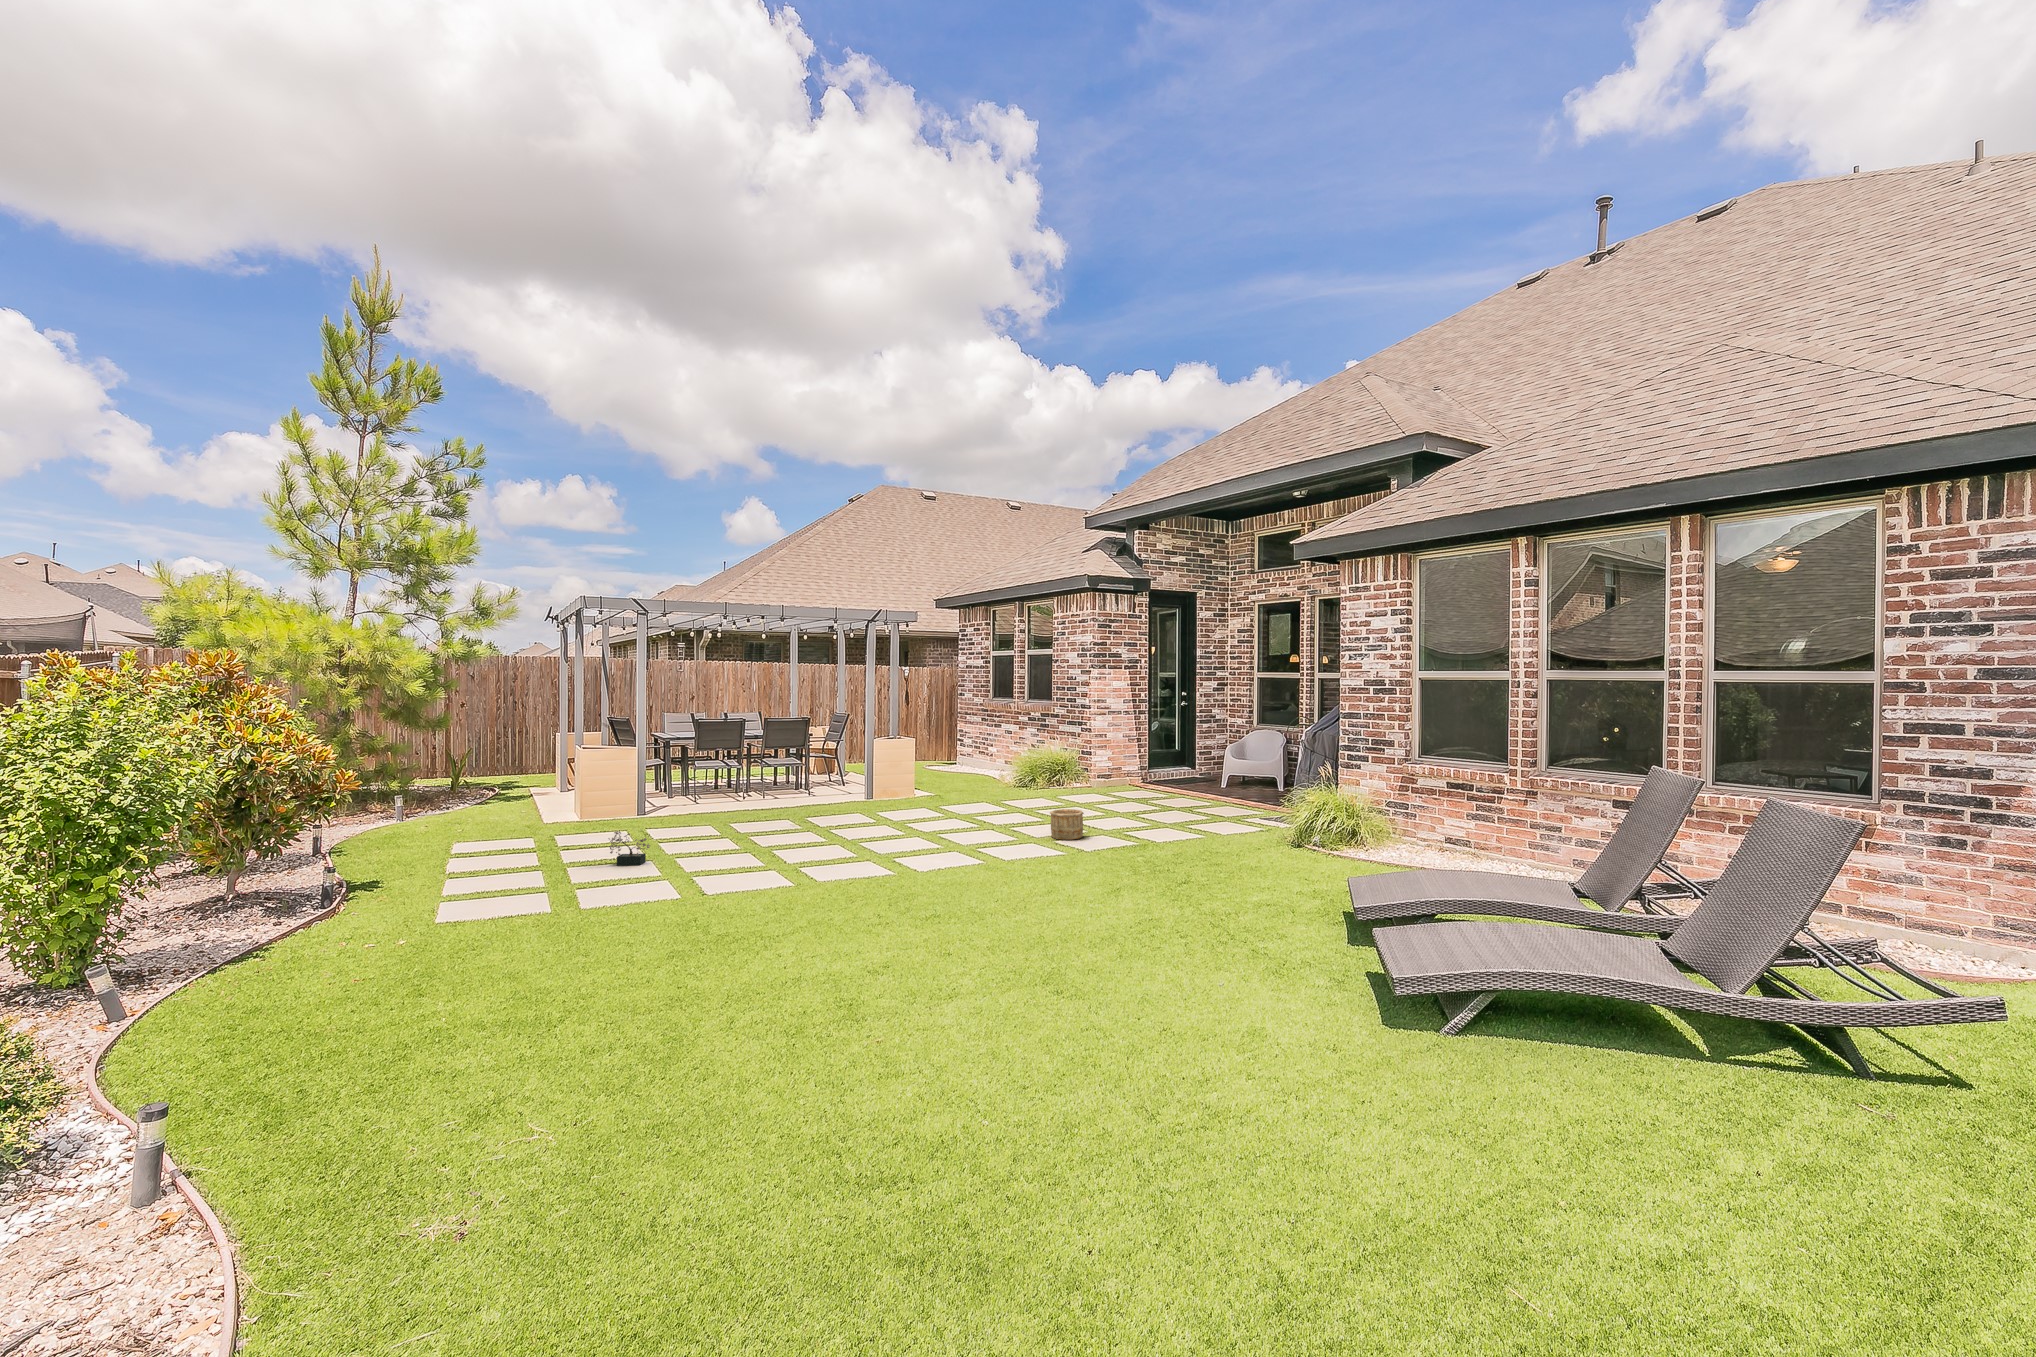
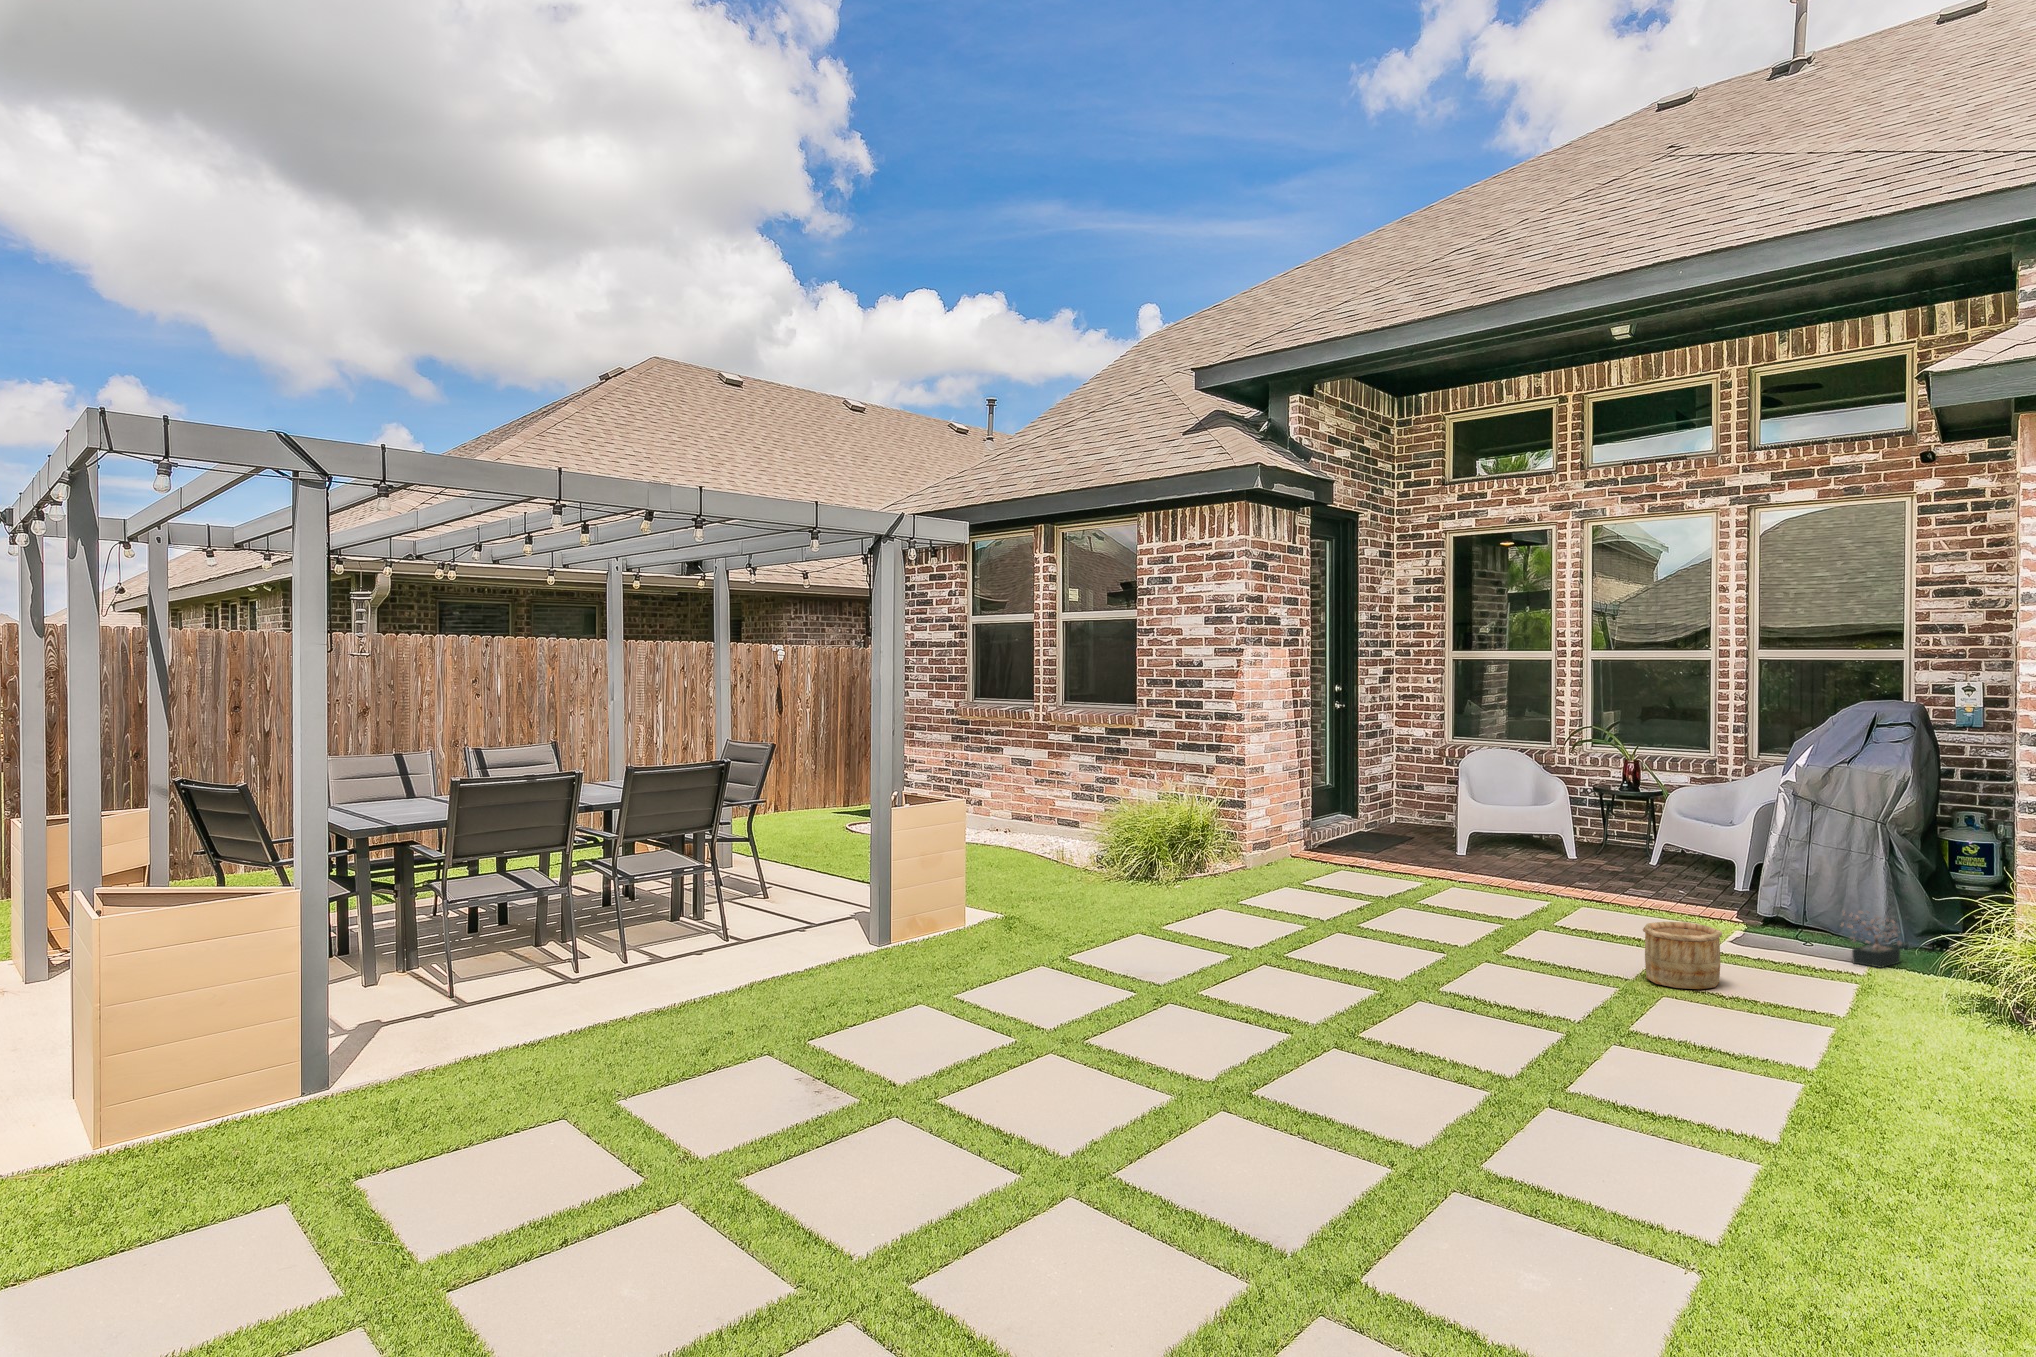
decorative plant: present [608,831,650,865] -> present [1841,911,1901,968]

